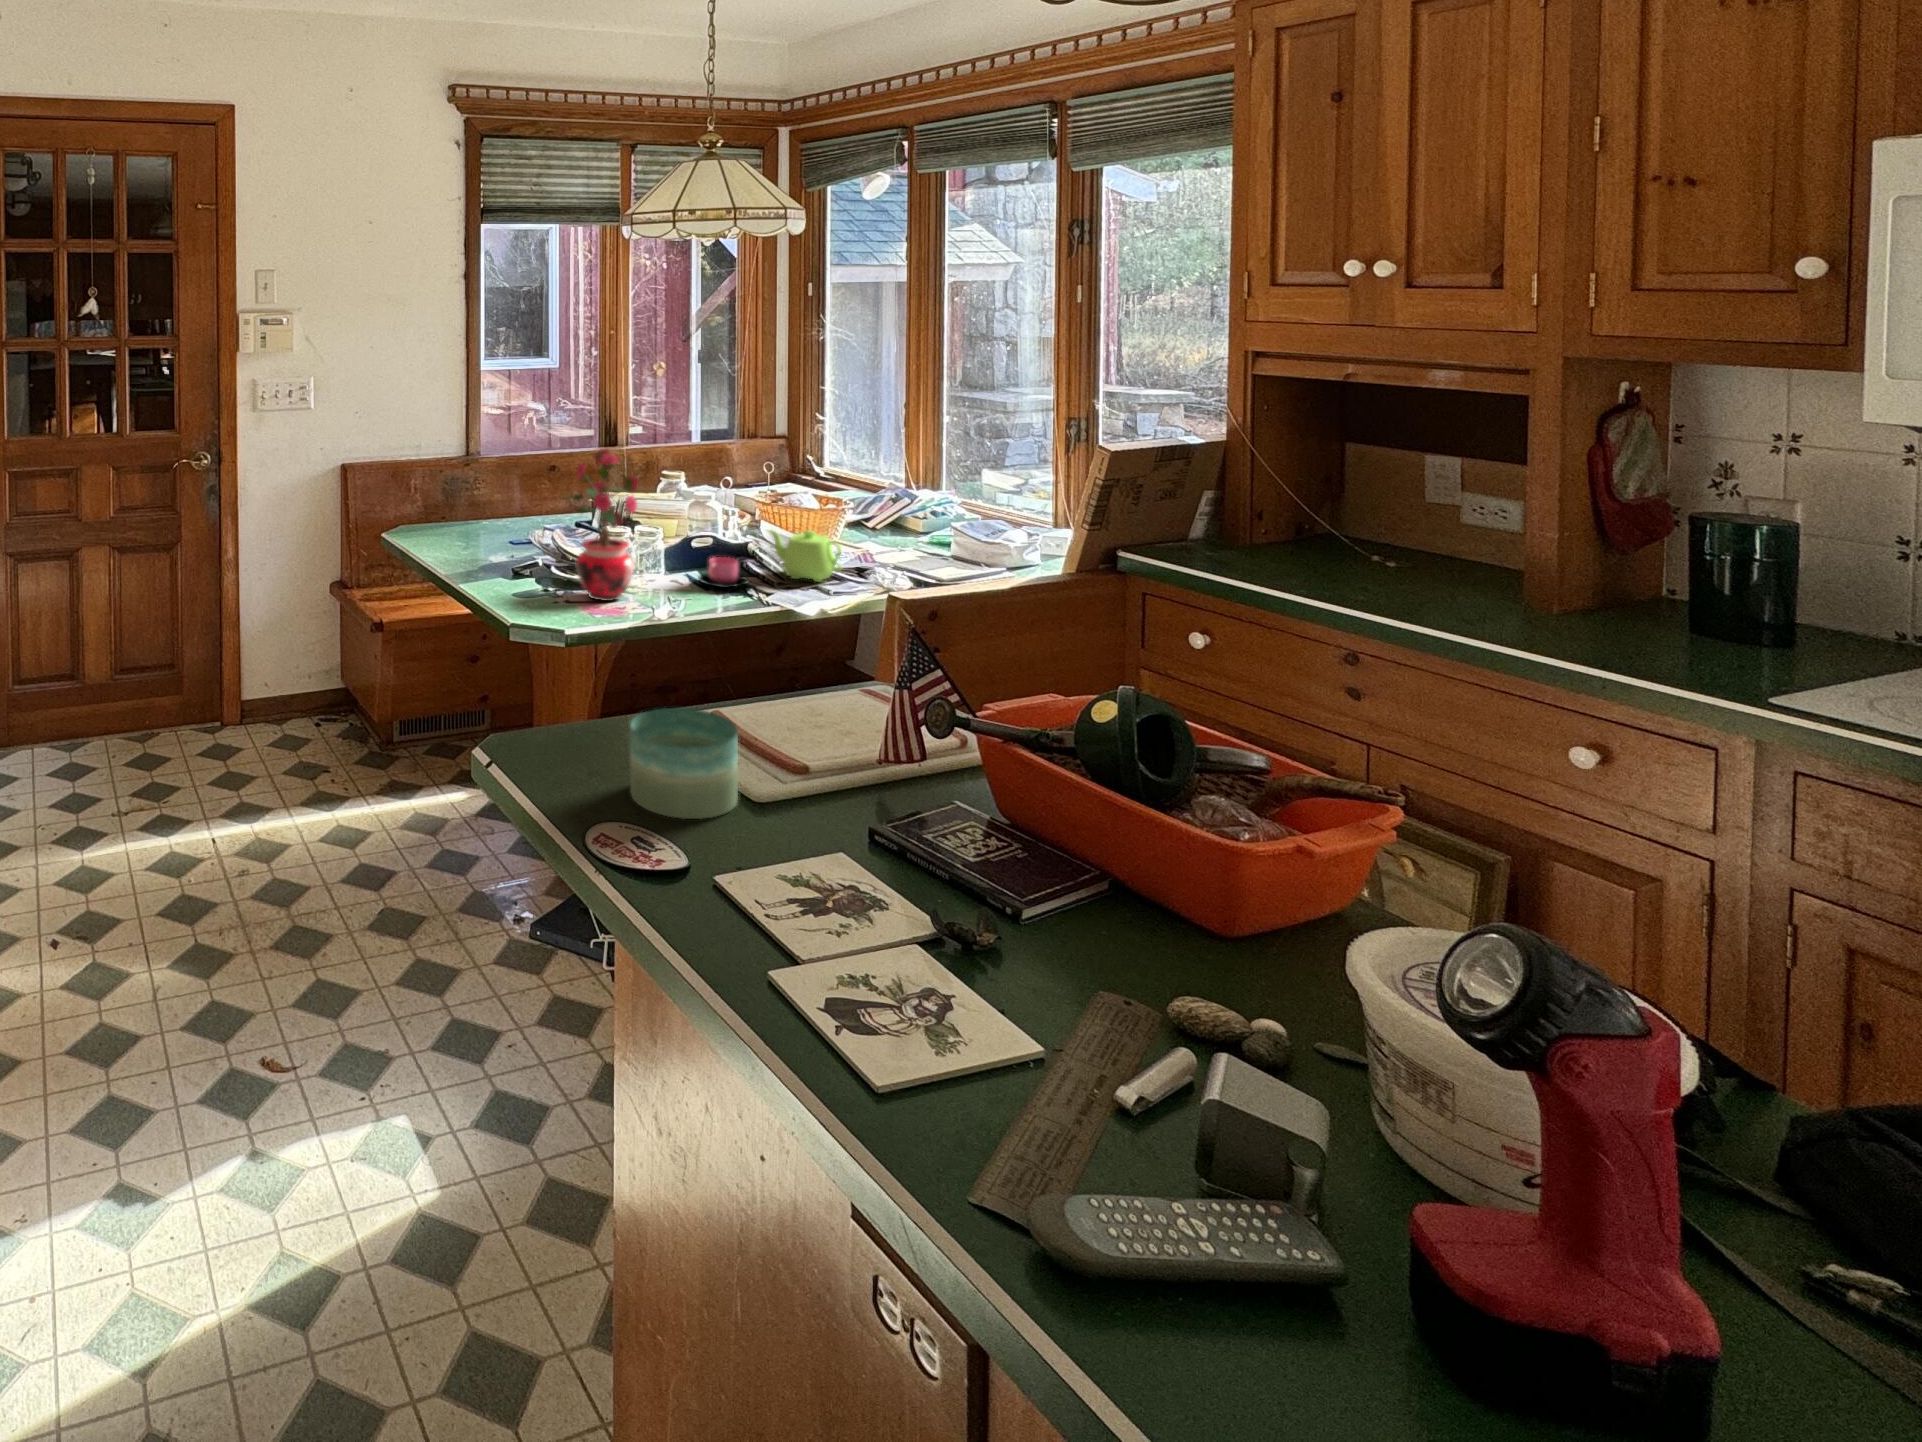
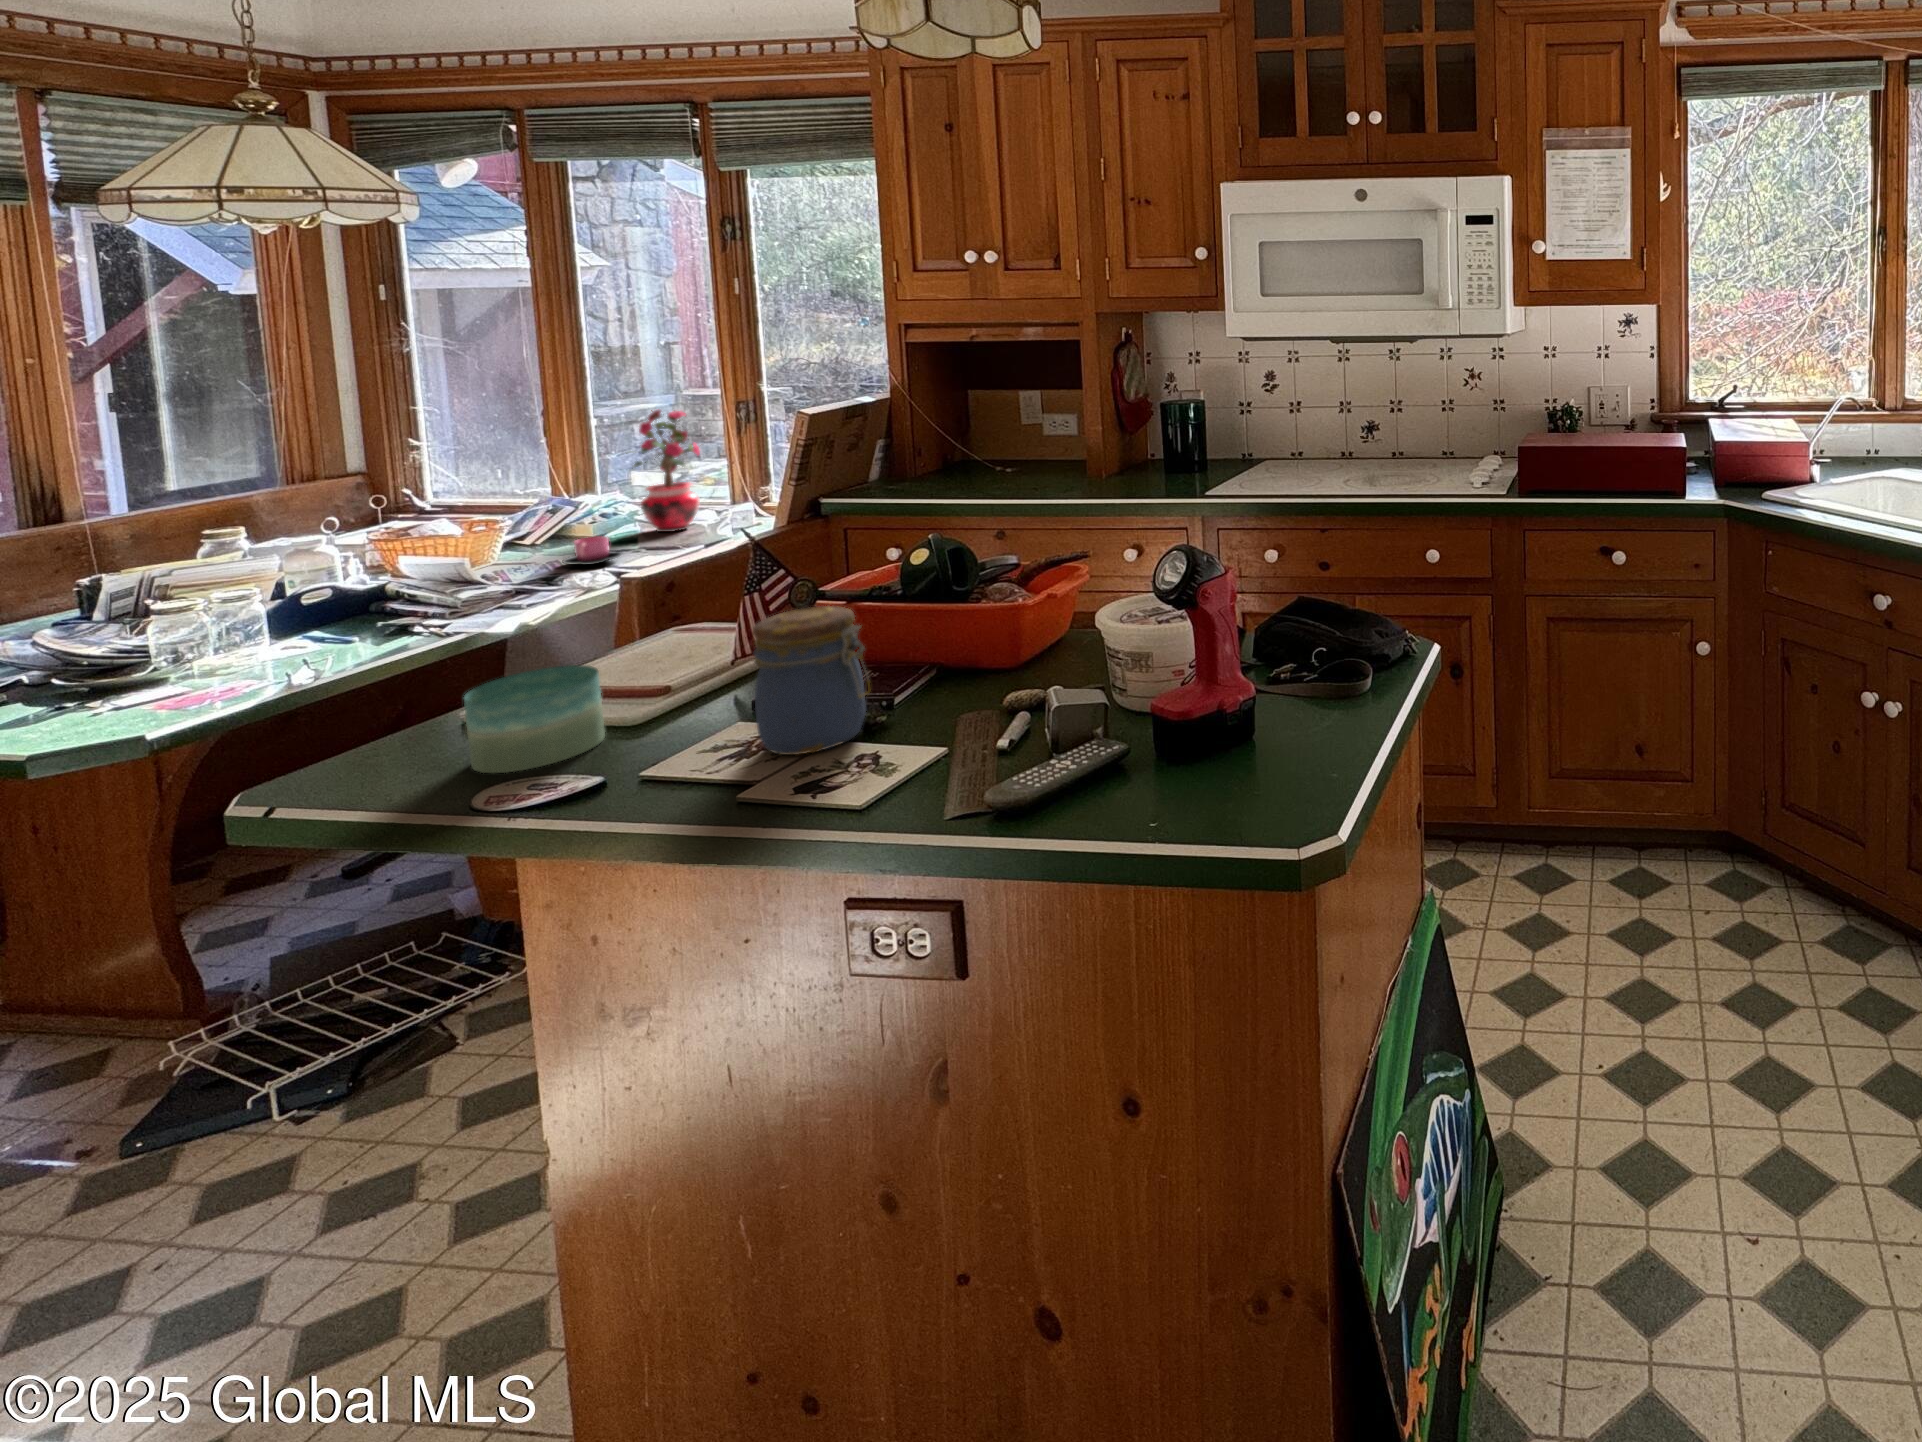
potted plant: present [565,449,638,601] -> present [626,409,700,532]
teapot: present [770,530,841,582] -> none [423,545,533,602]
cup: present [698,557,748,588] -> present [563,536,621,565]
jar: none [840,748,968,953] -> present [753,606,871,755]

